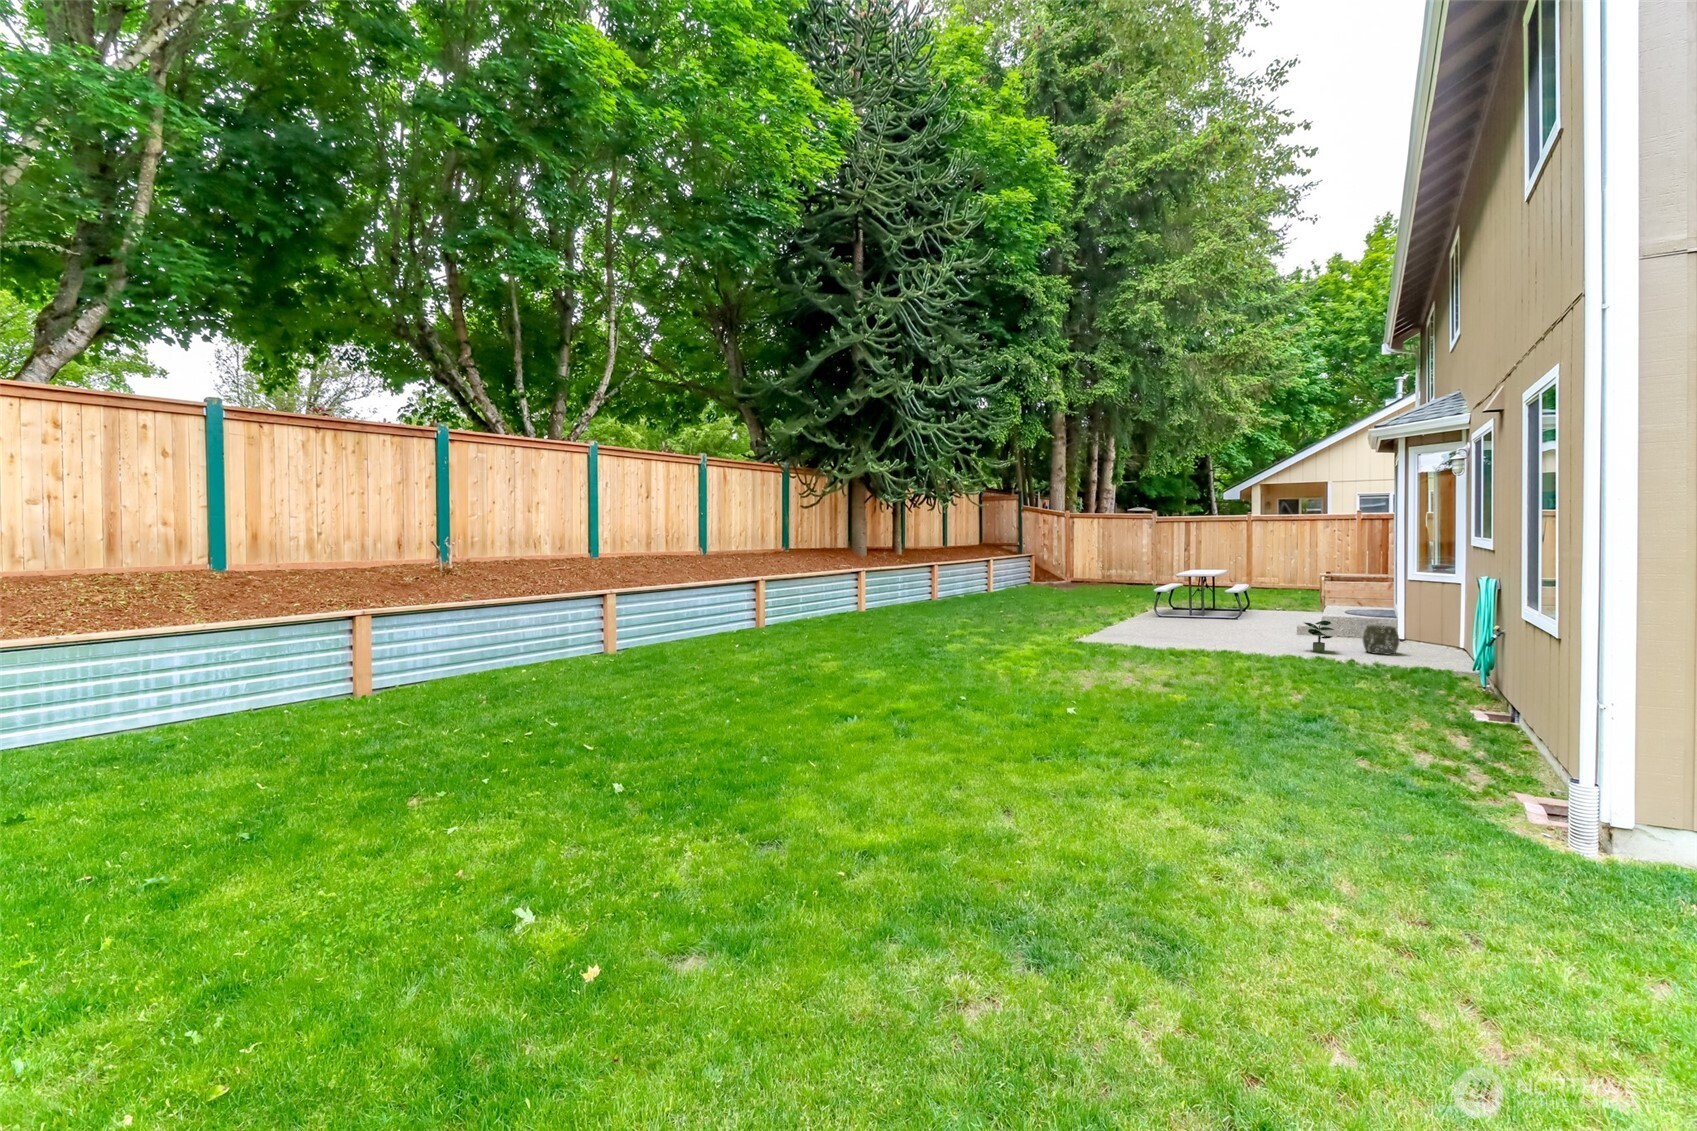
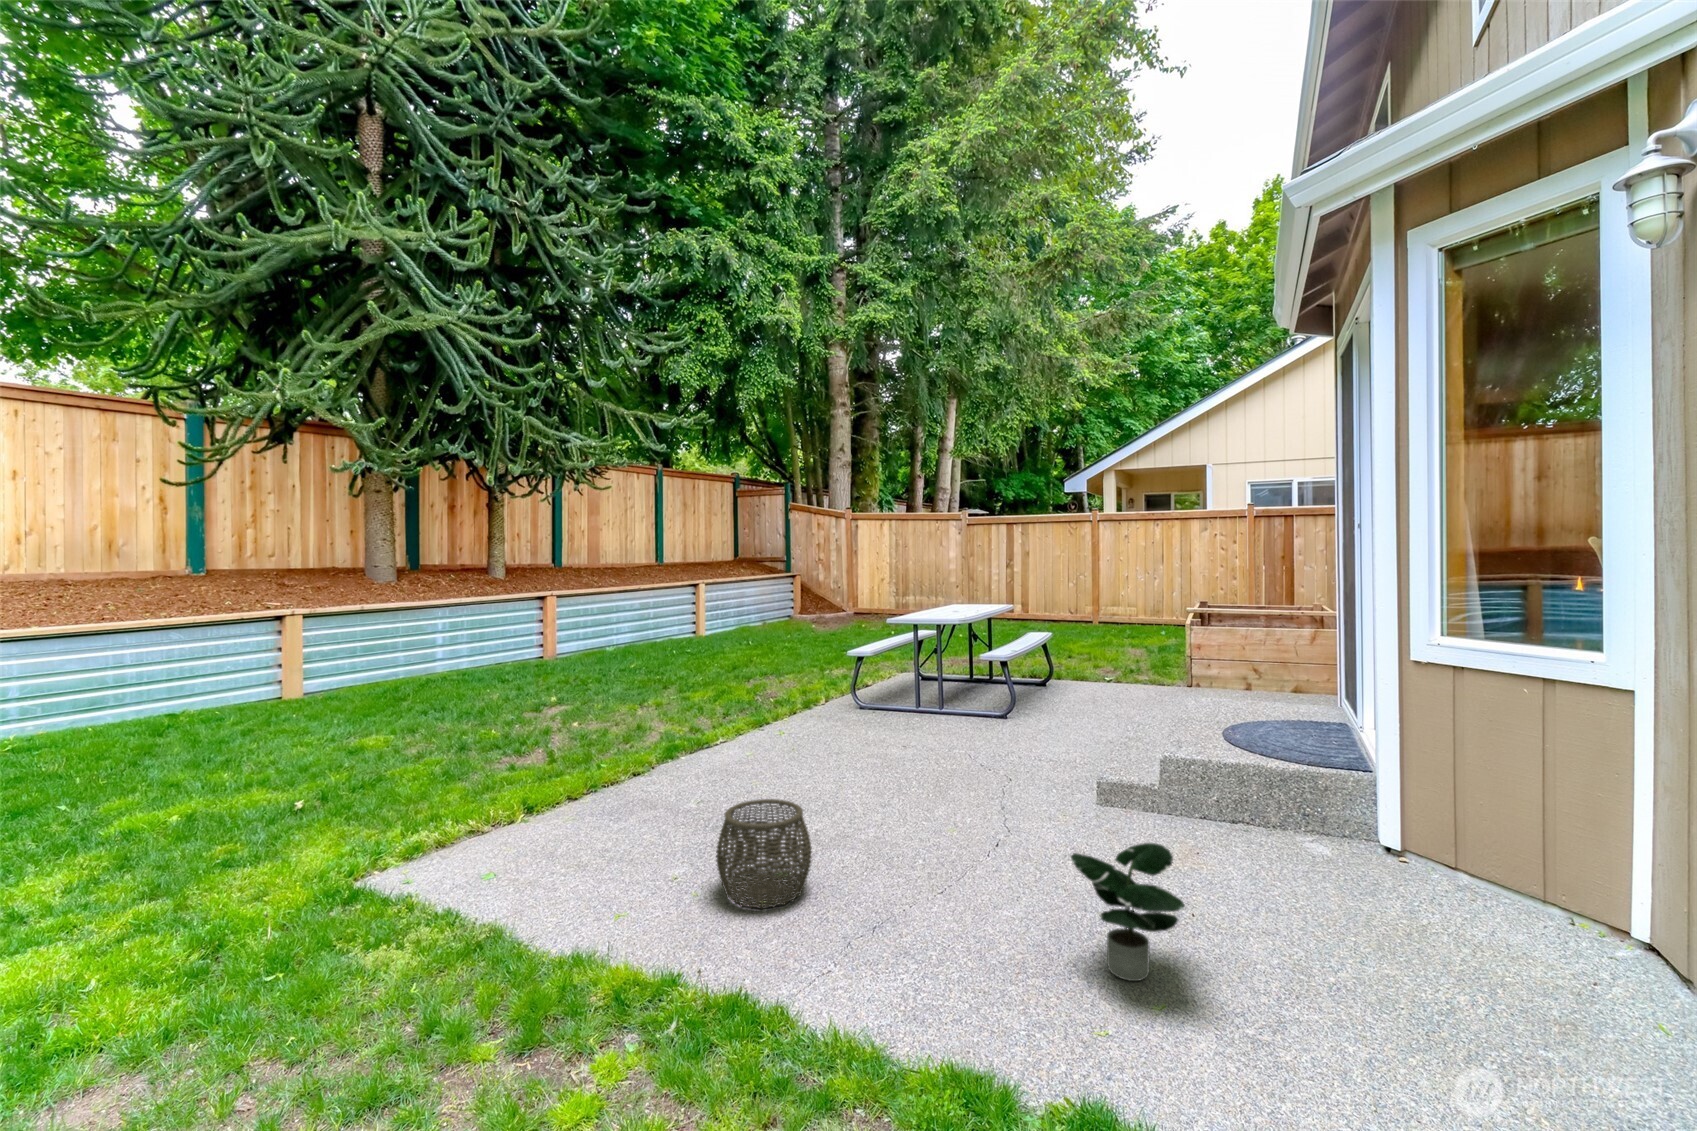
woven basket: present [1363,625,1399,654] -> present [716,799,812,908]

